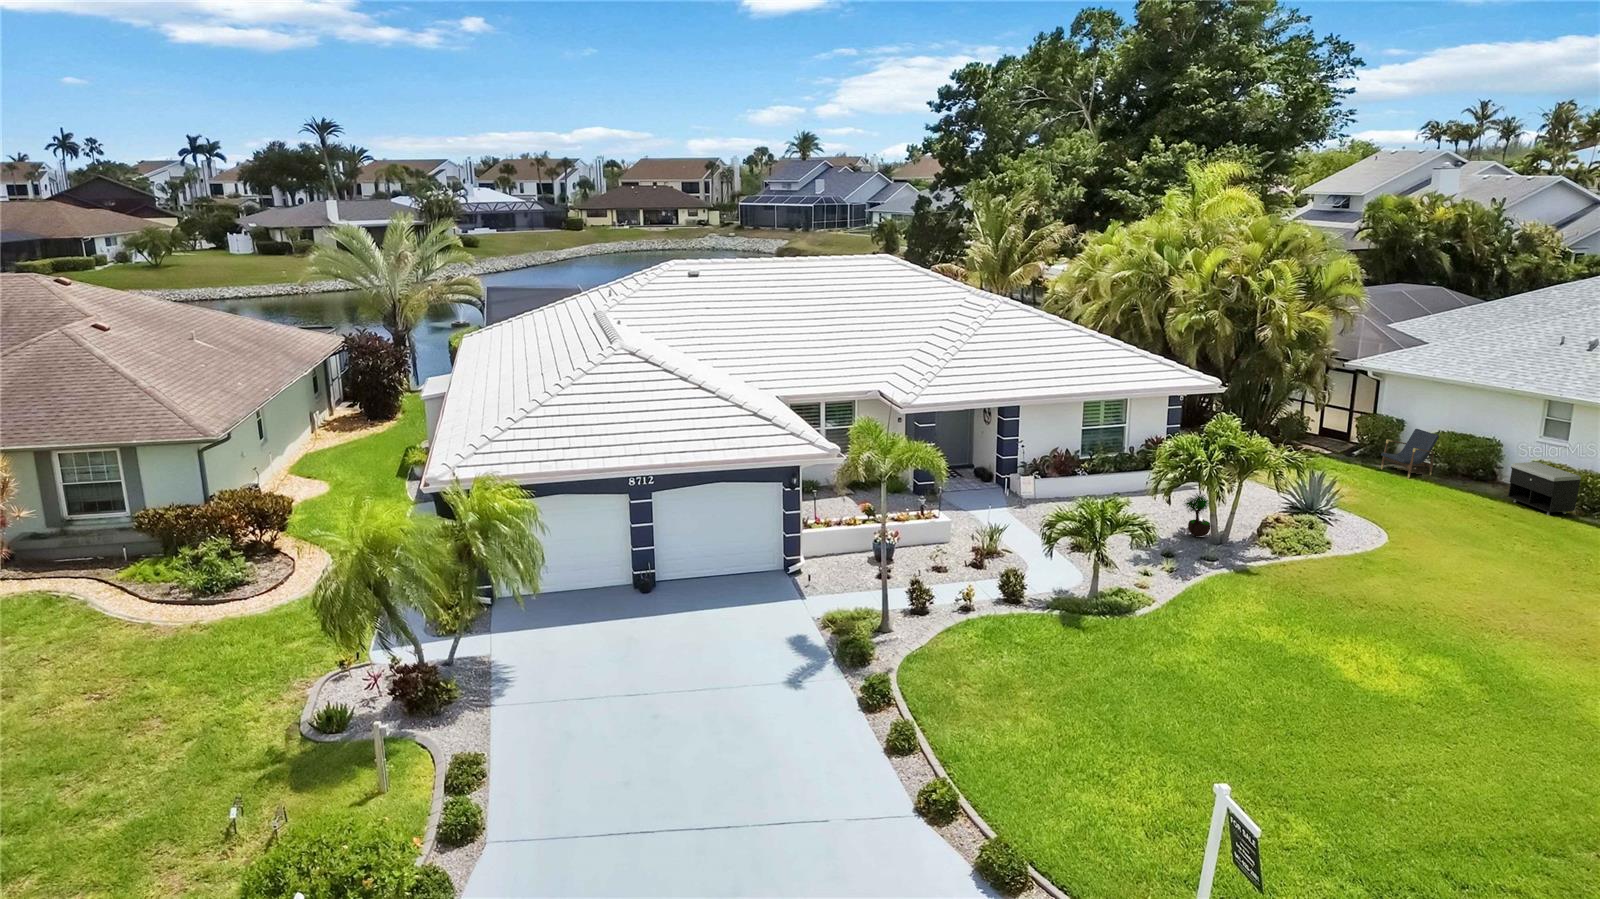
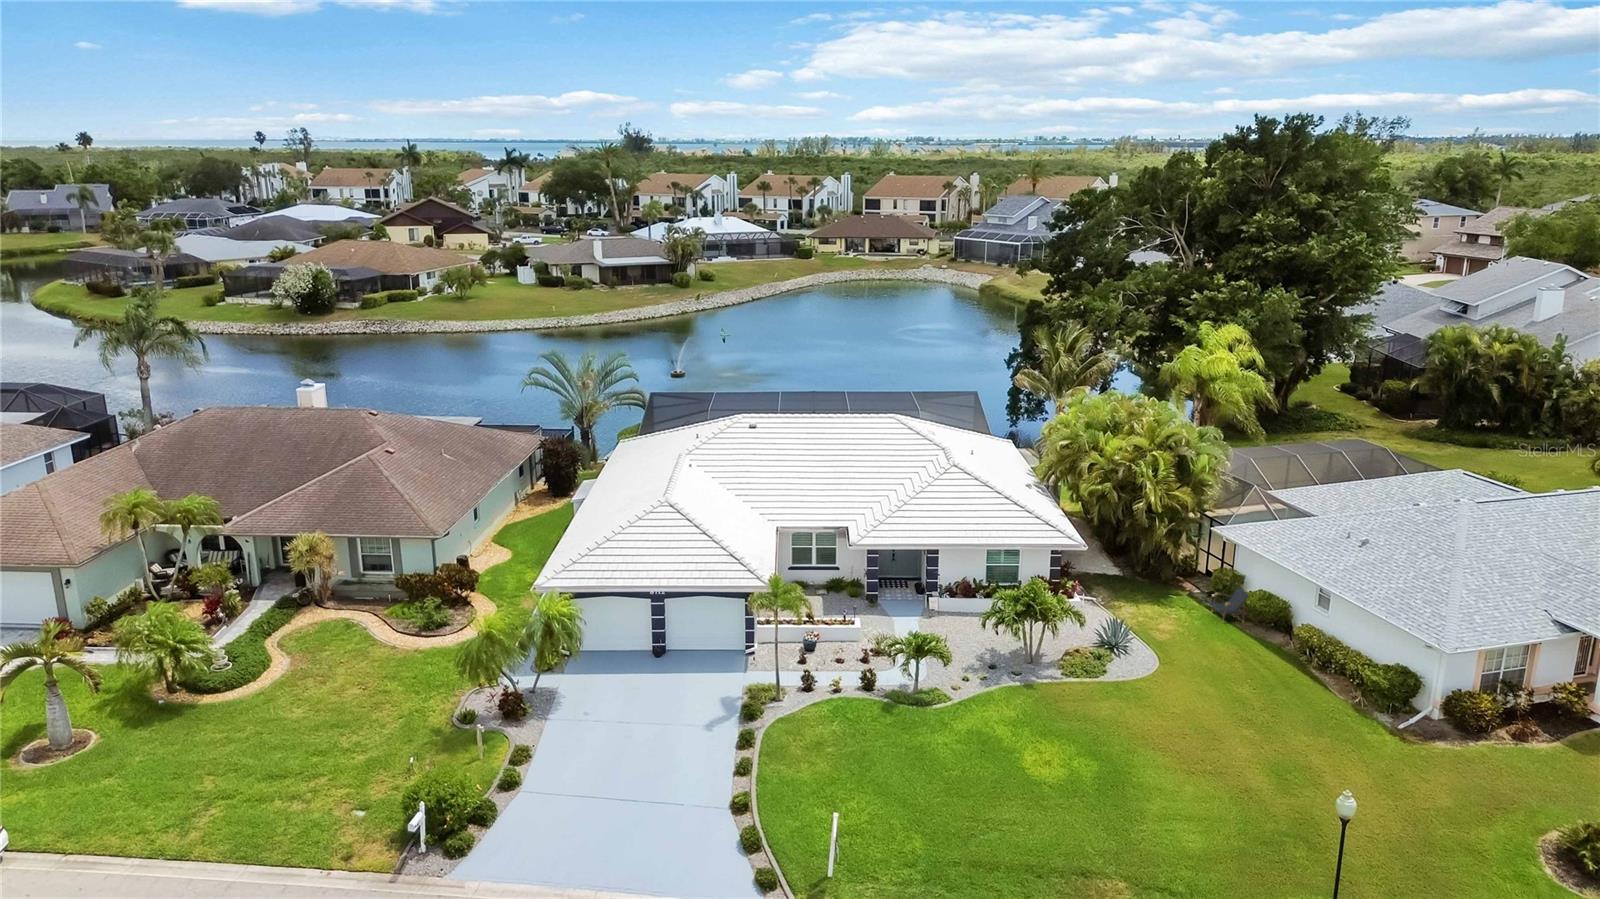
storage bench: present [1507,462,1581,515] -> none [1273,626,1312,667]
potted tree: present [1184,495,1210,537] -> none [1008,626,1028,657]

